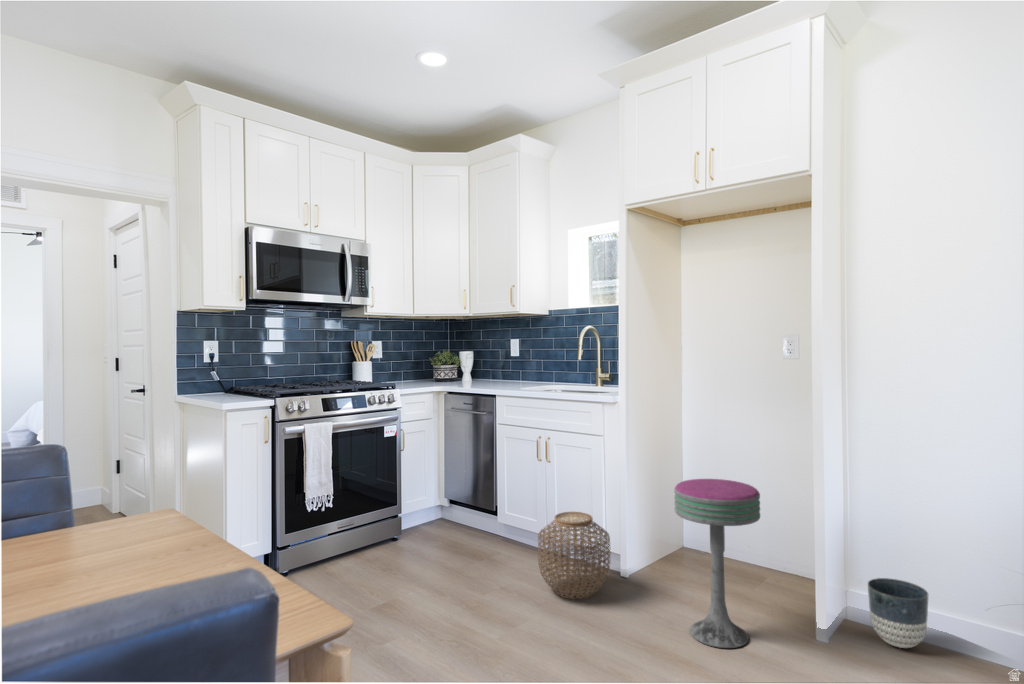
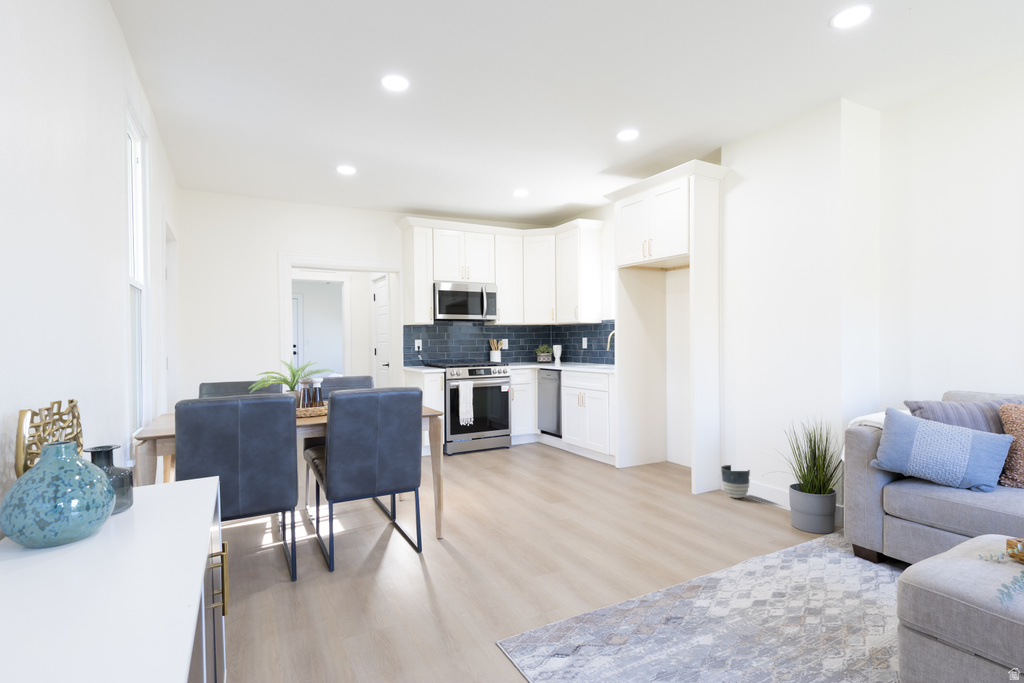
bar stool: present [674,479,760,648] -> none [623,411,665,491]
woven basket: present [538,512,610,599] -> none [568,430,606,472]

